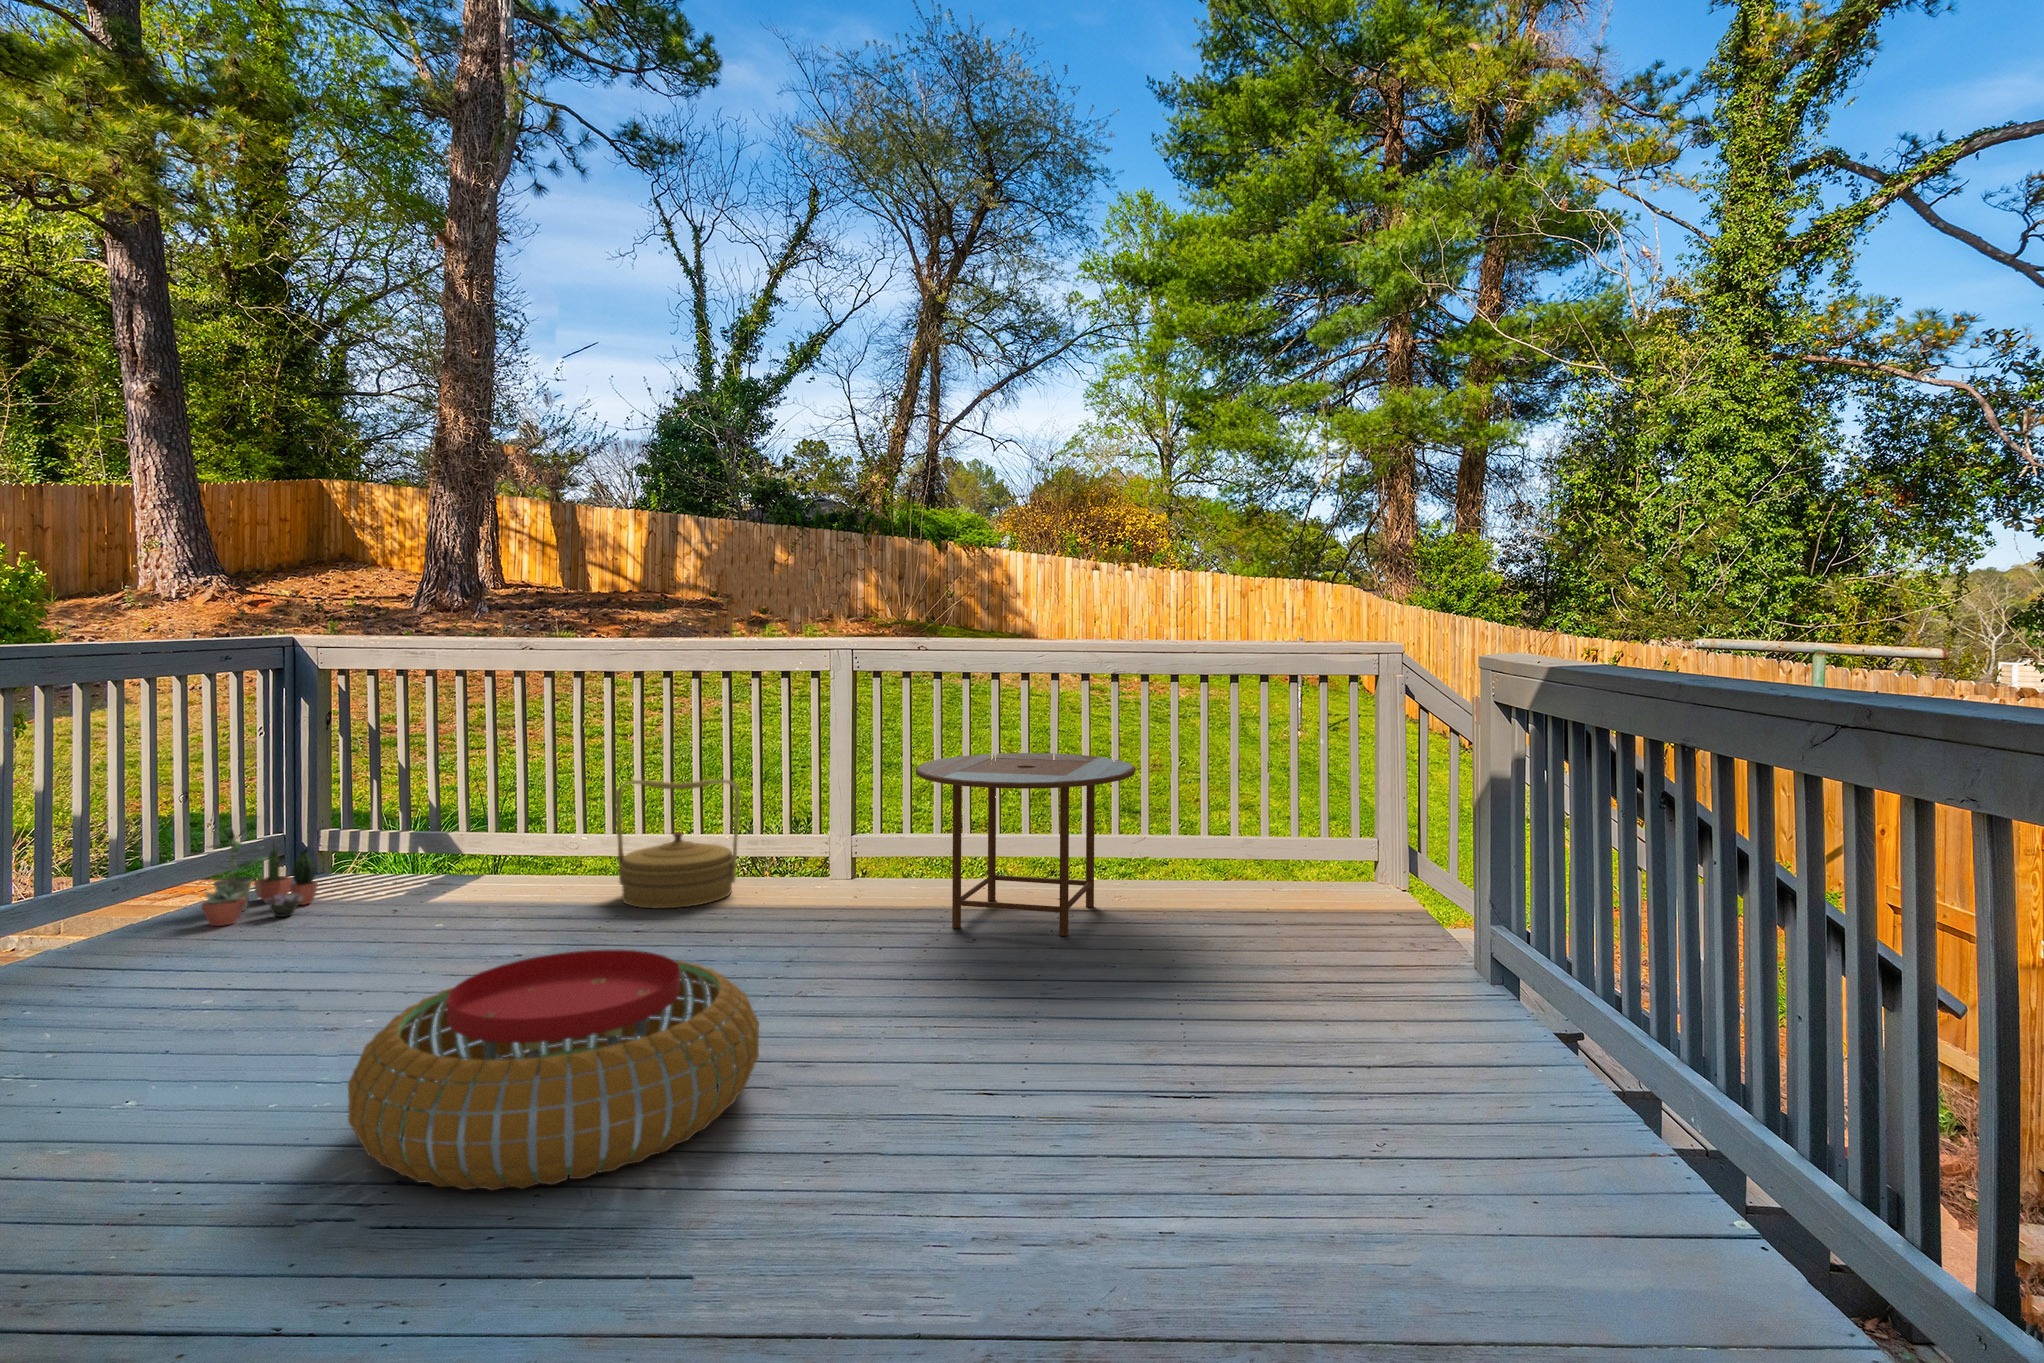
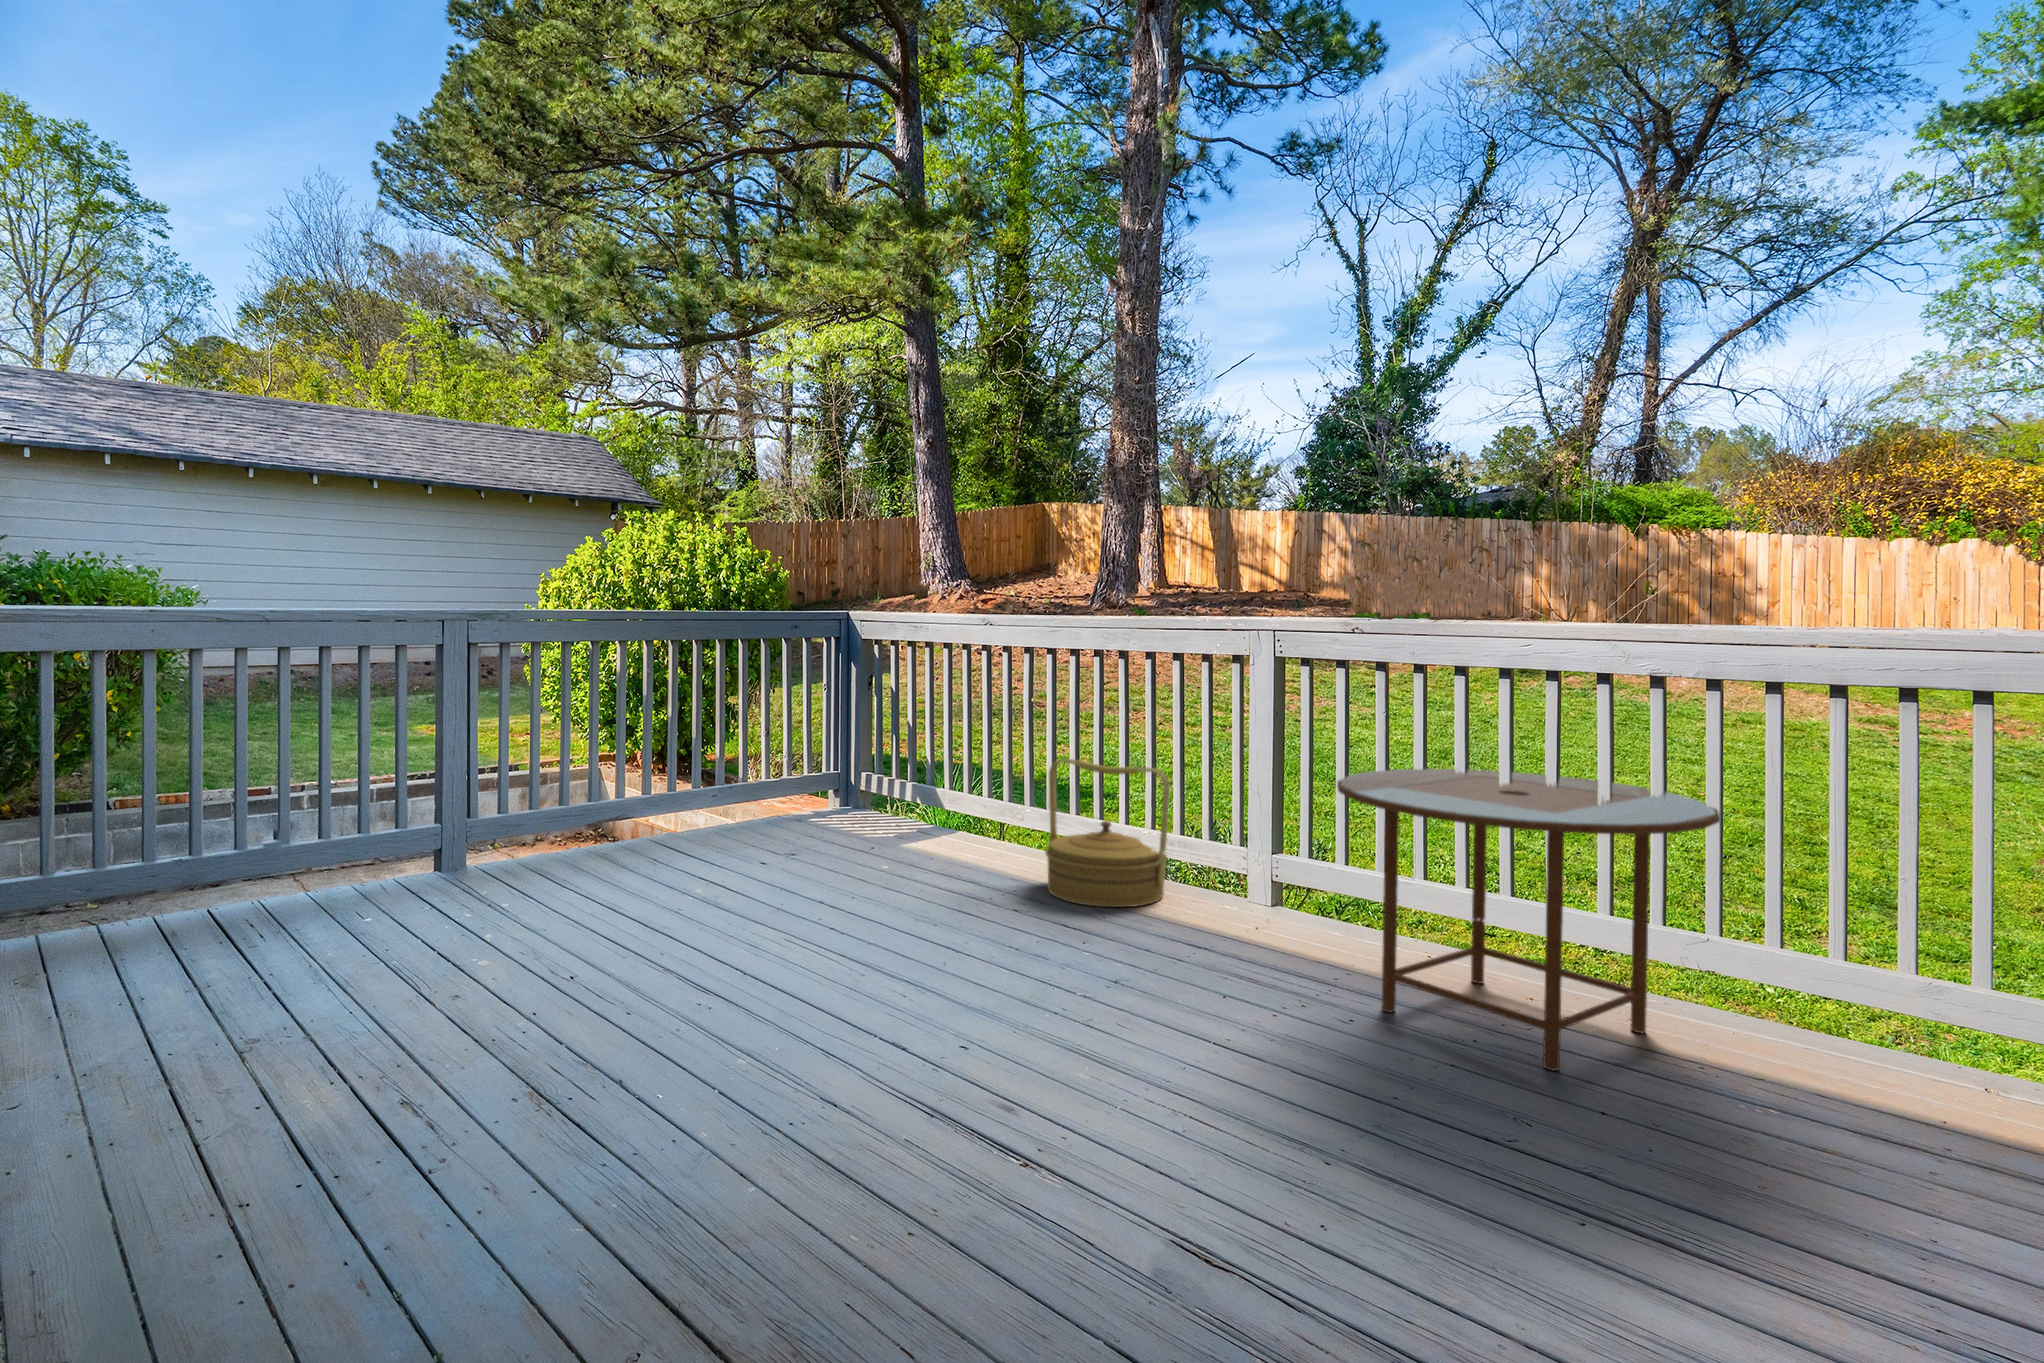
potted plant: present [201,819,318,926] -> none [742,757,834,848]
pouf: present [348,950,759,1190] -> none [498,929,941,1217]

